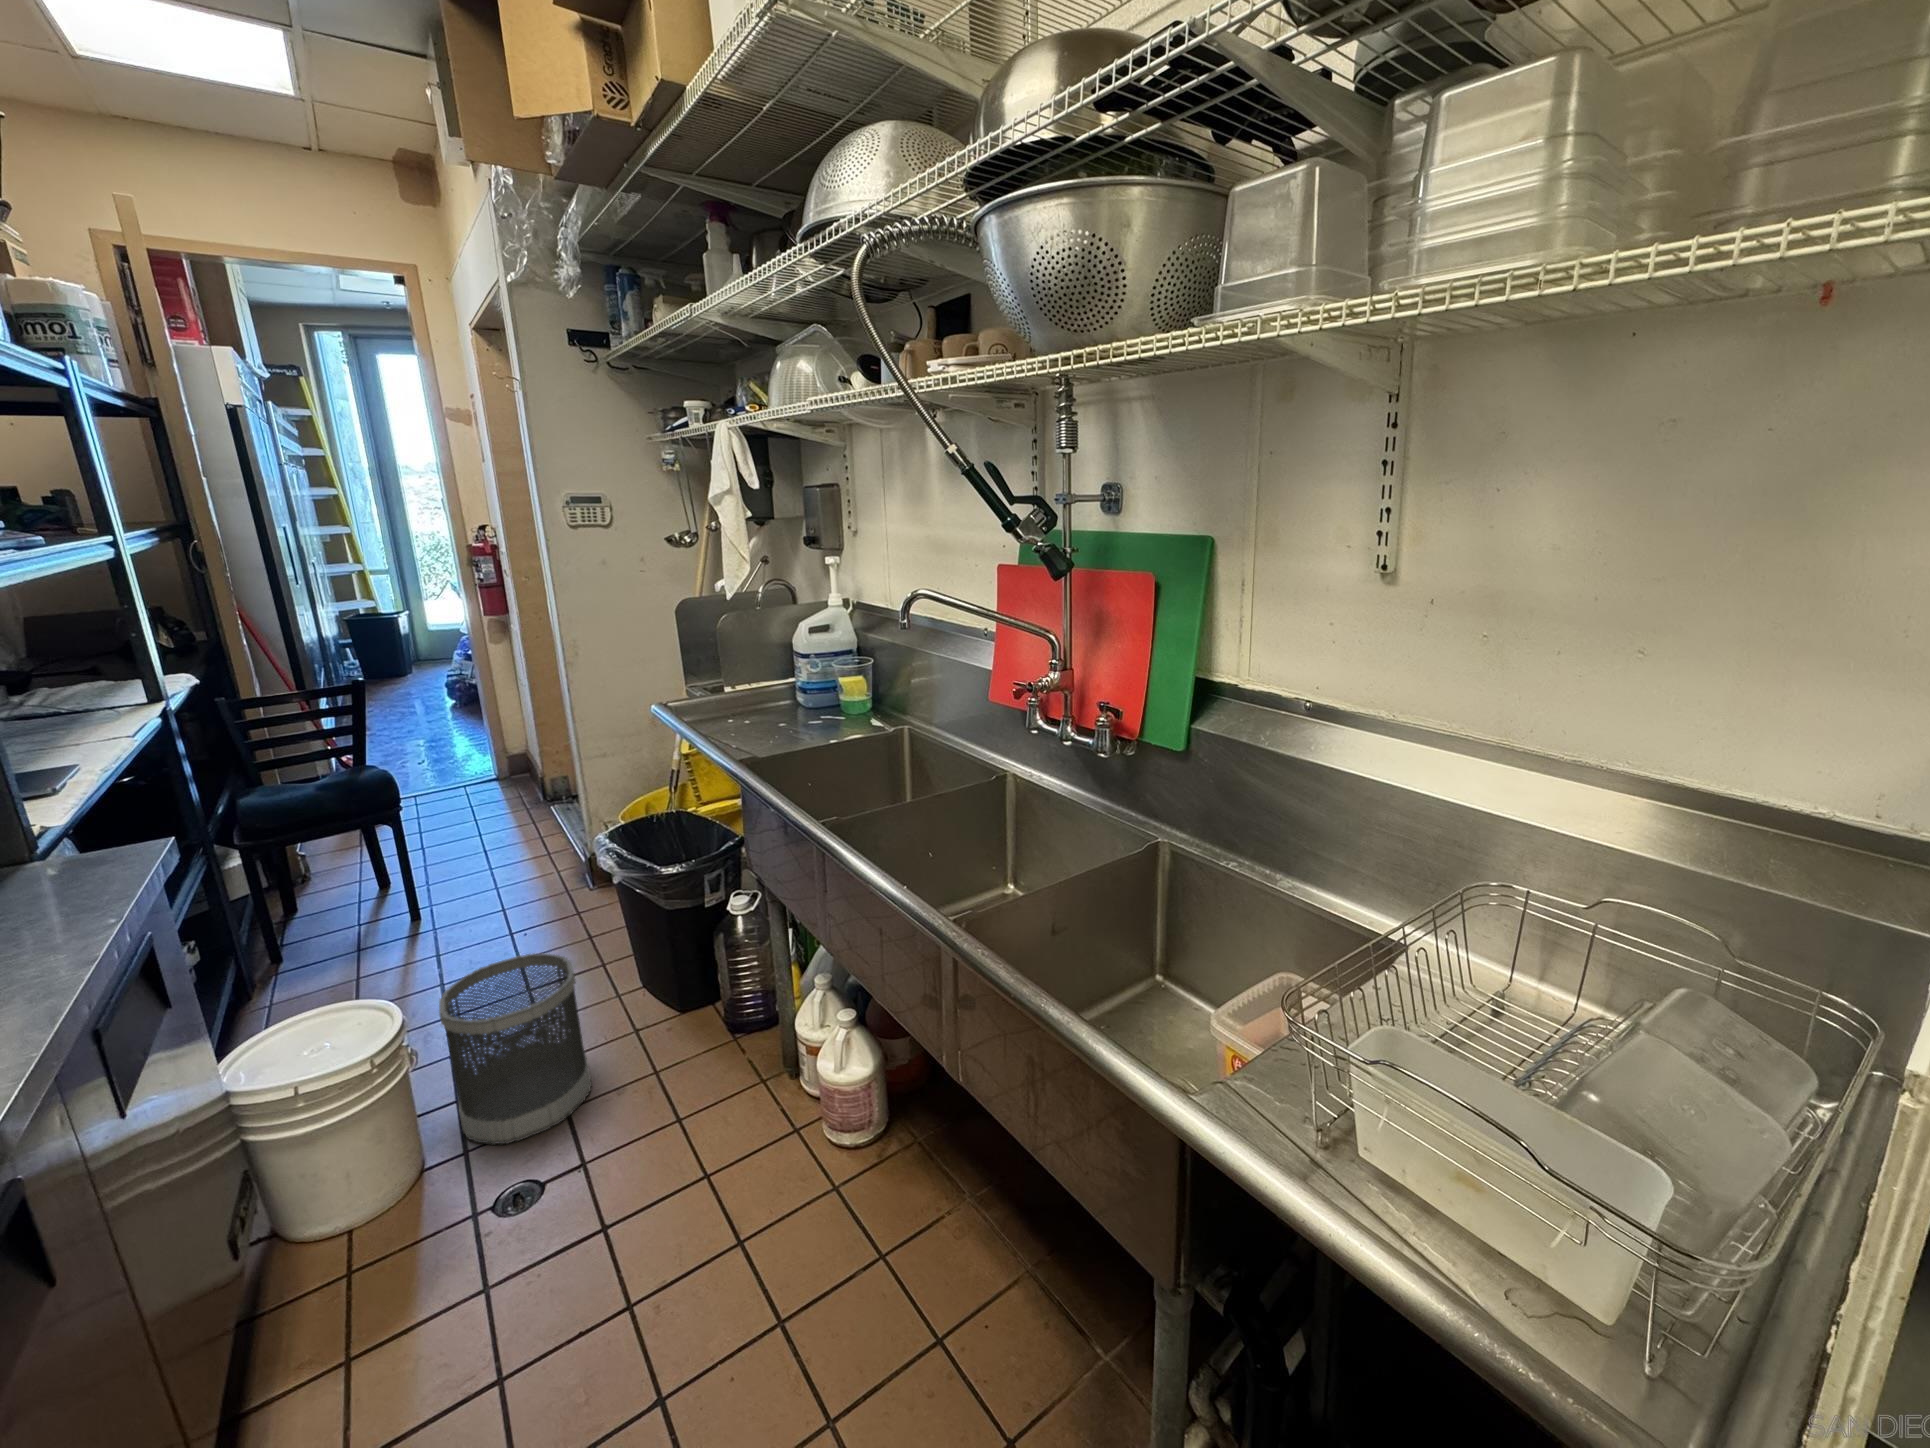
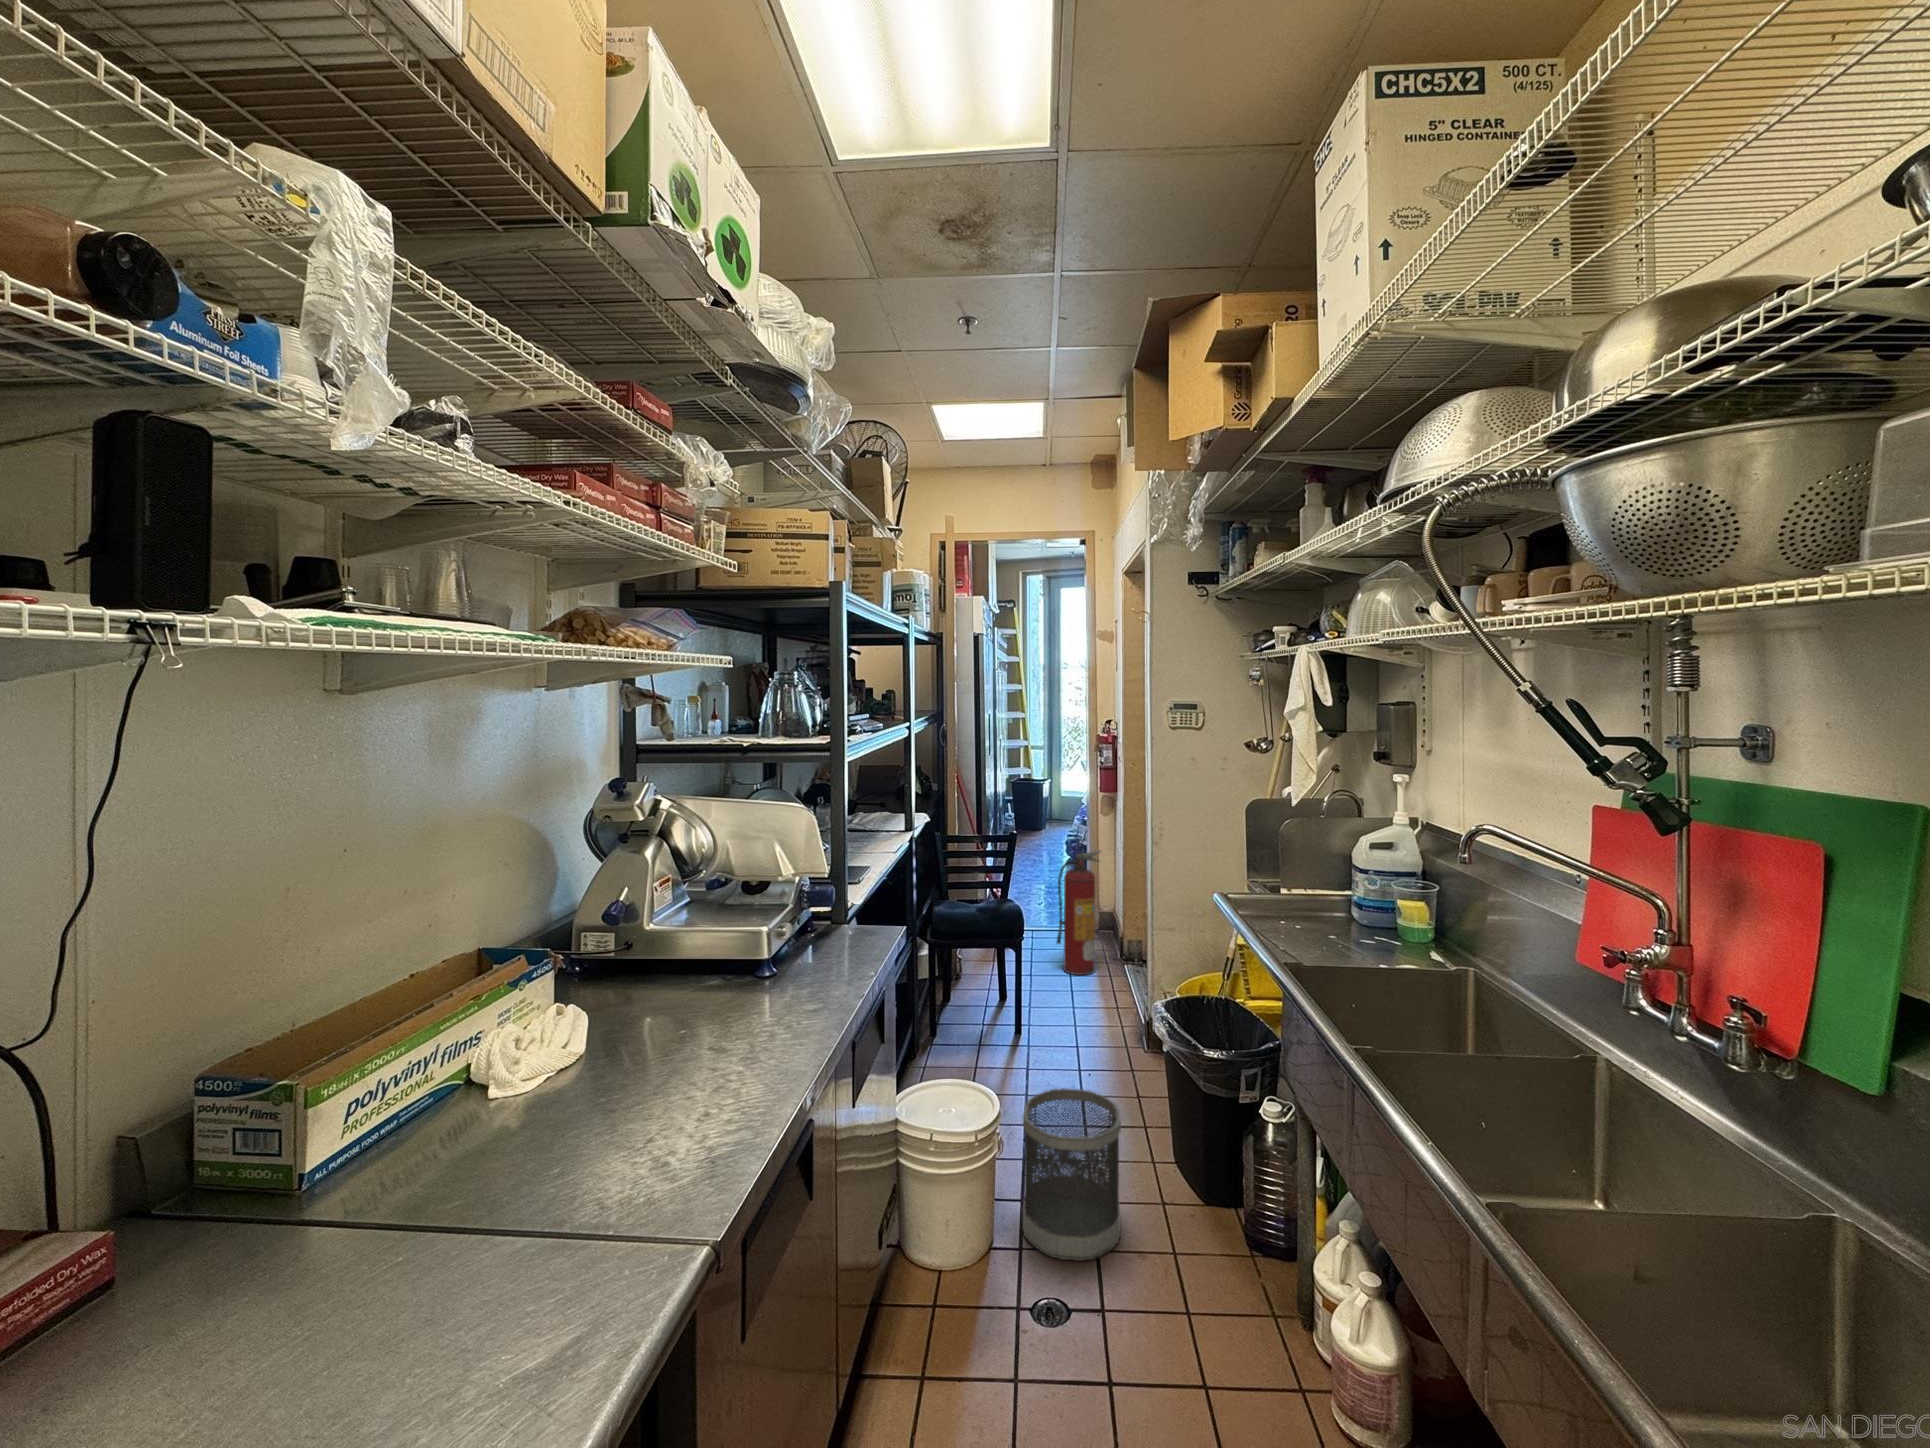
fire extinguisher: none [442,684,513,833] -> present [1057,850,1100,975]

